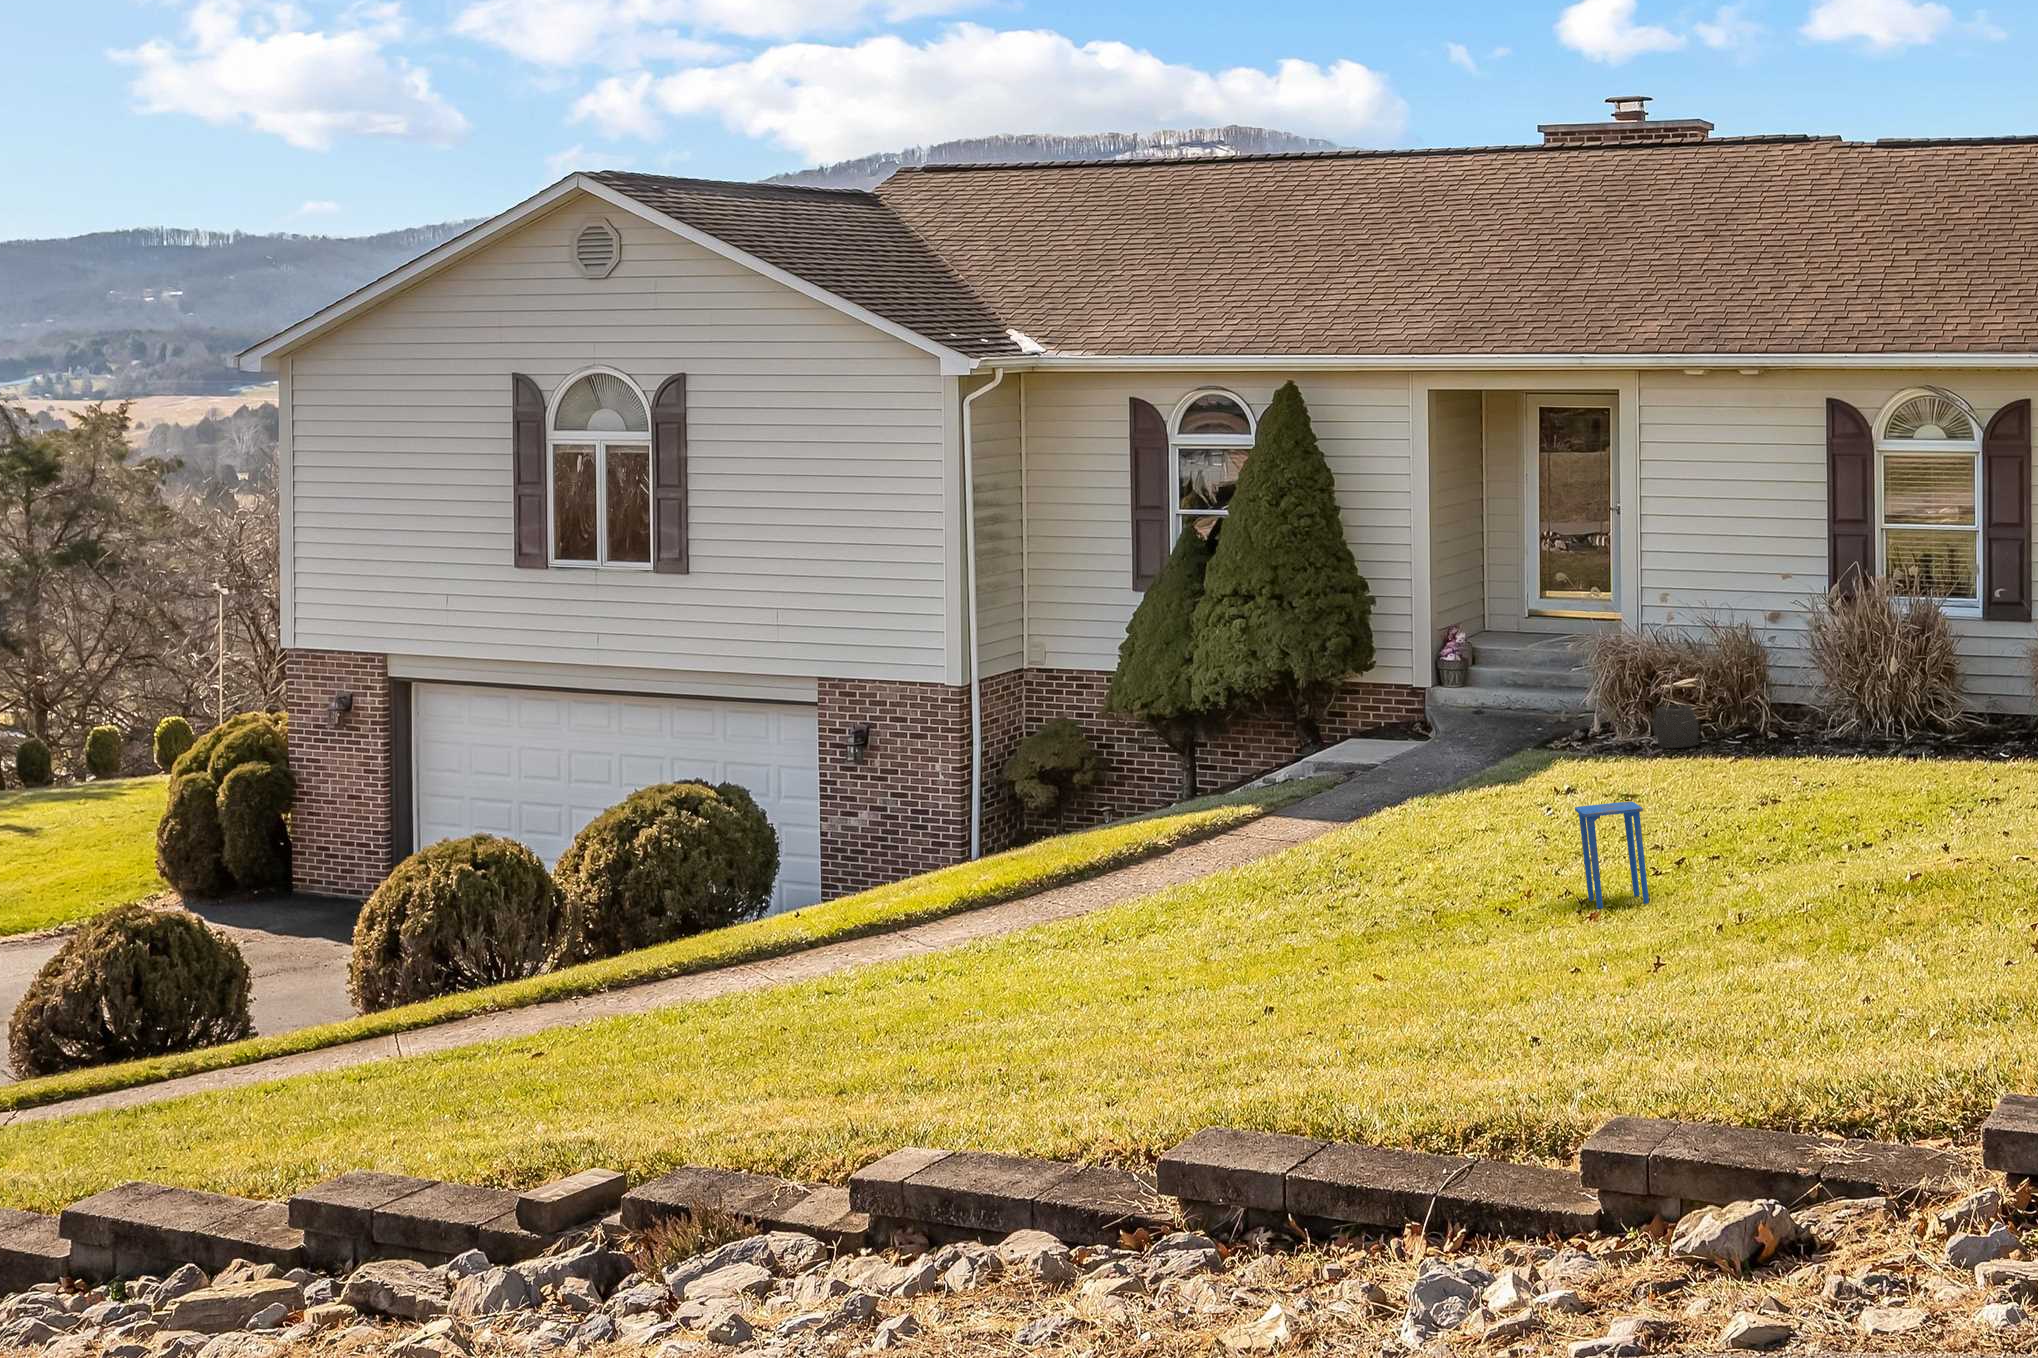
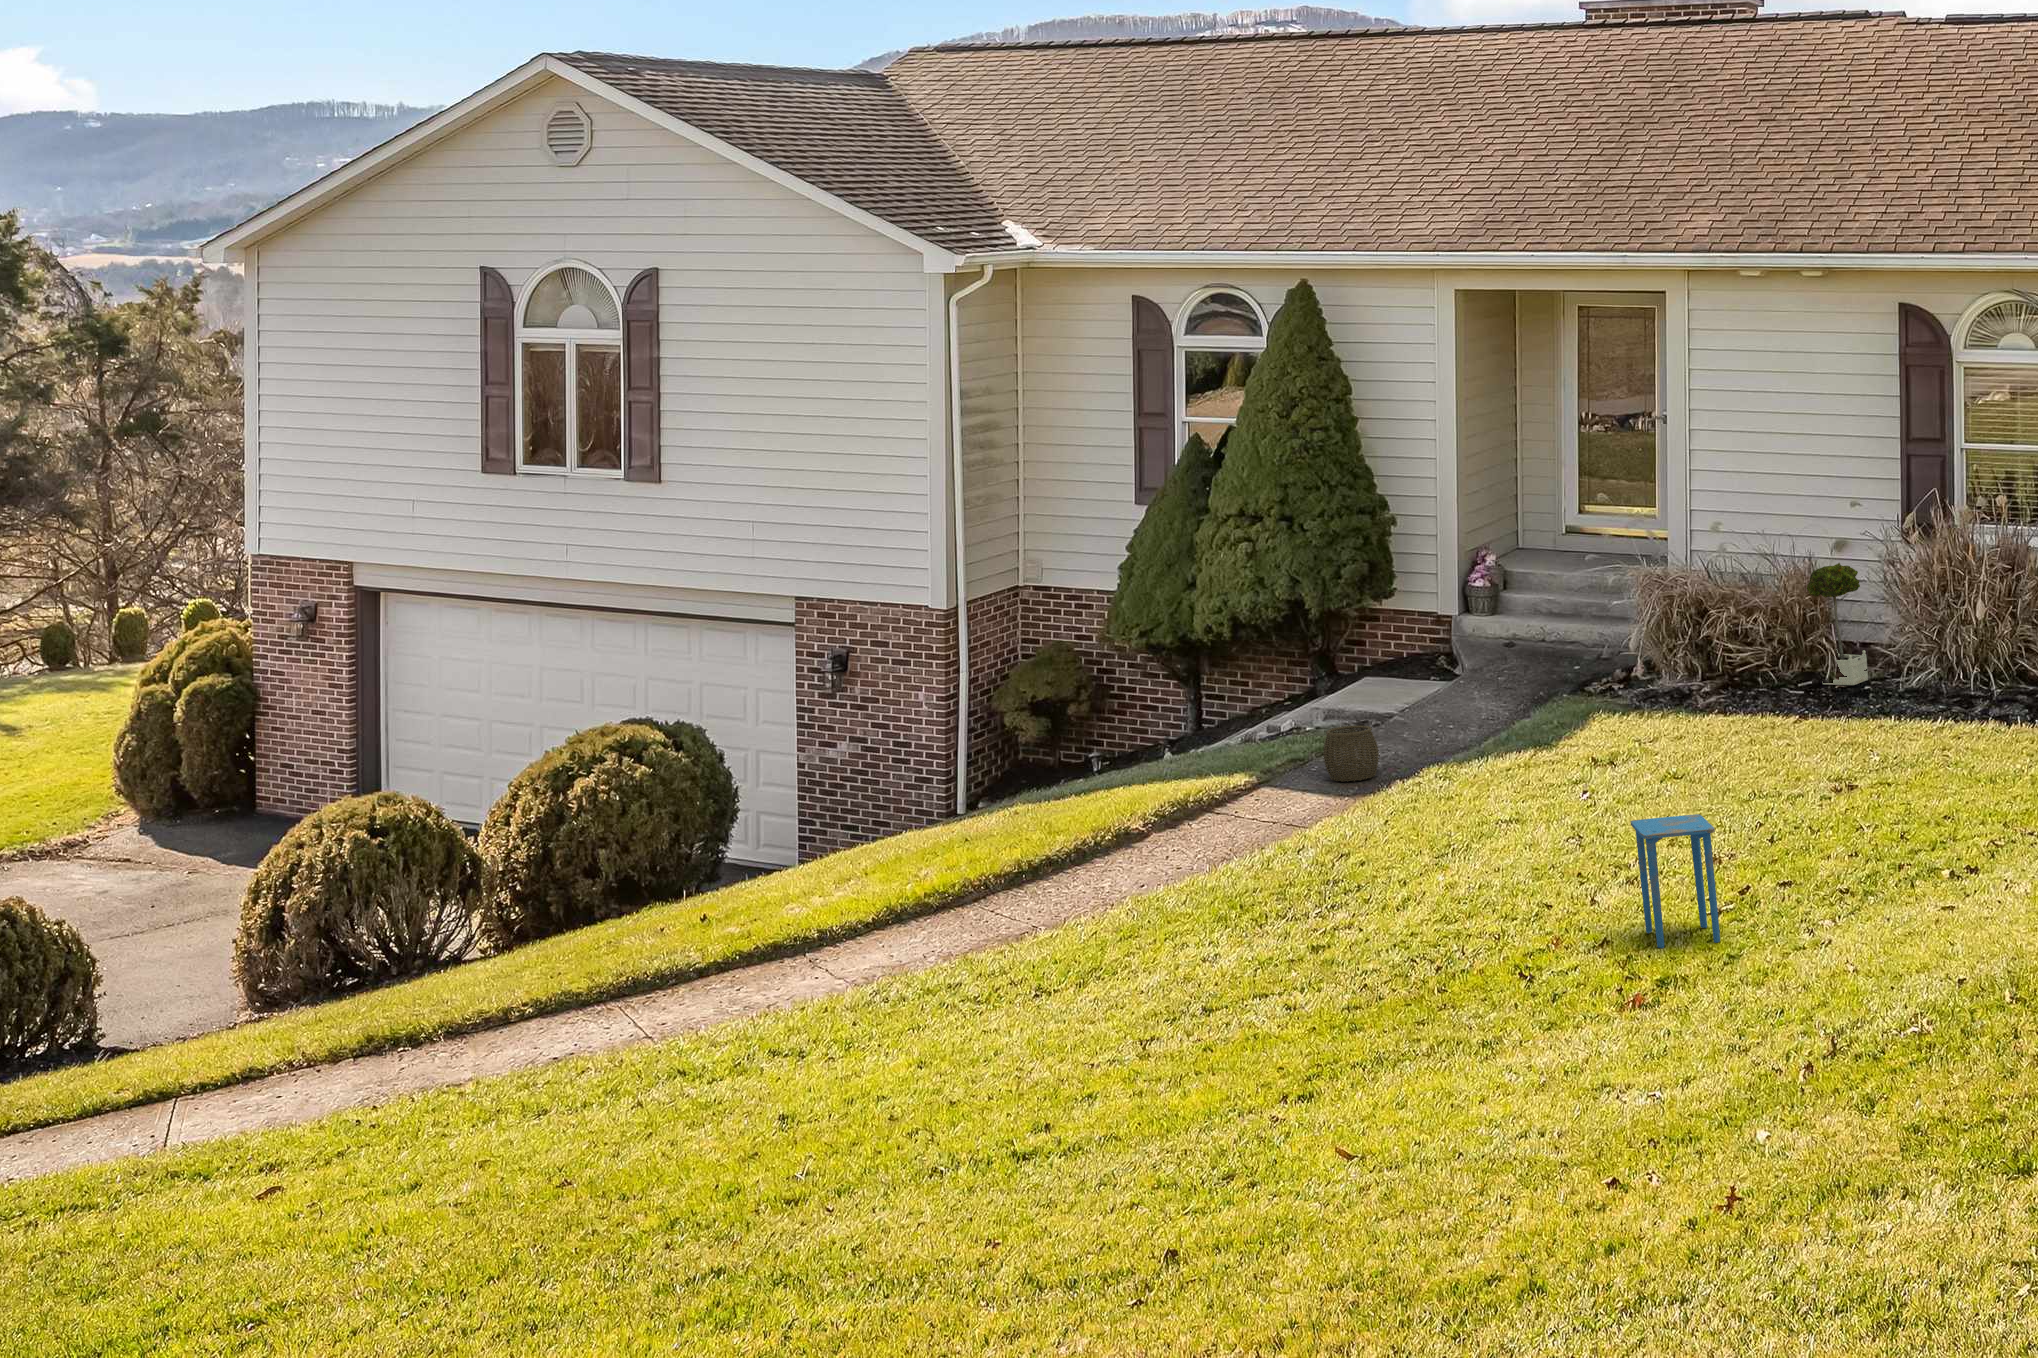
potted tree: none [1743,627,1800,738] -> present [1807,563,1868,685]
woven basket: present [1654,706,1699,748] -> present [1323,726,1379,782]

